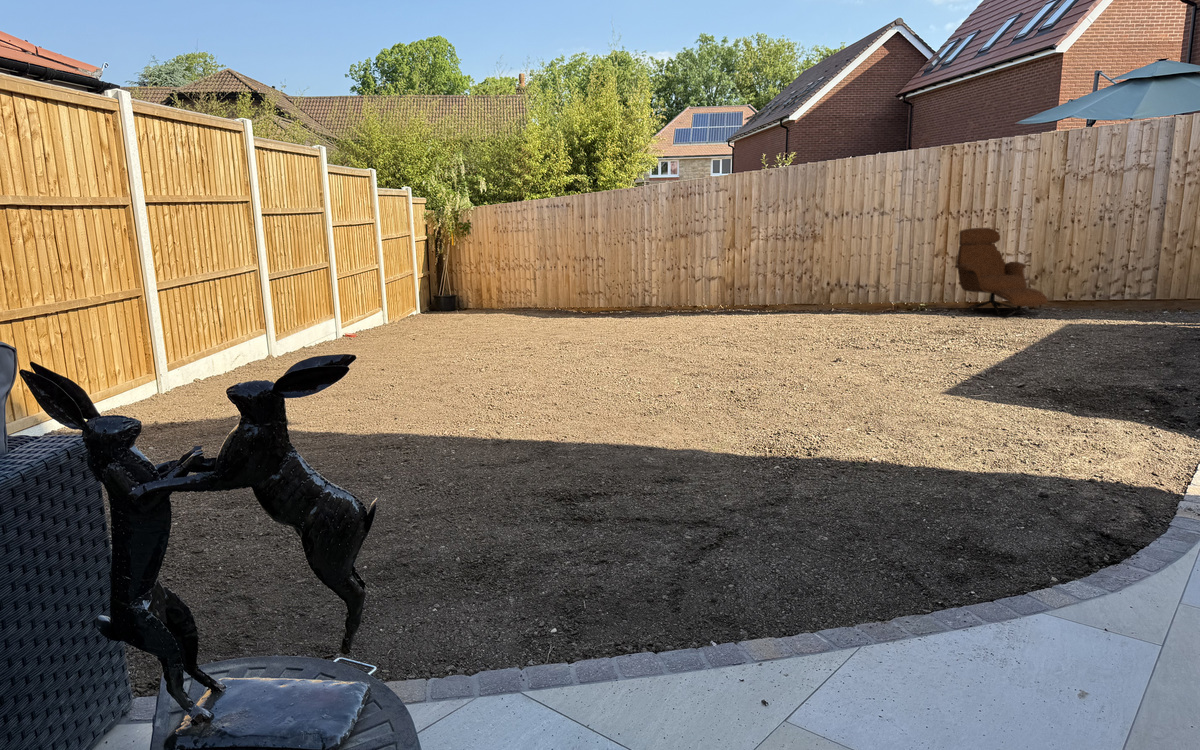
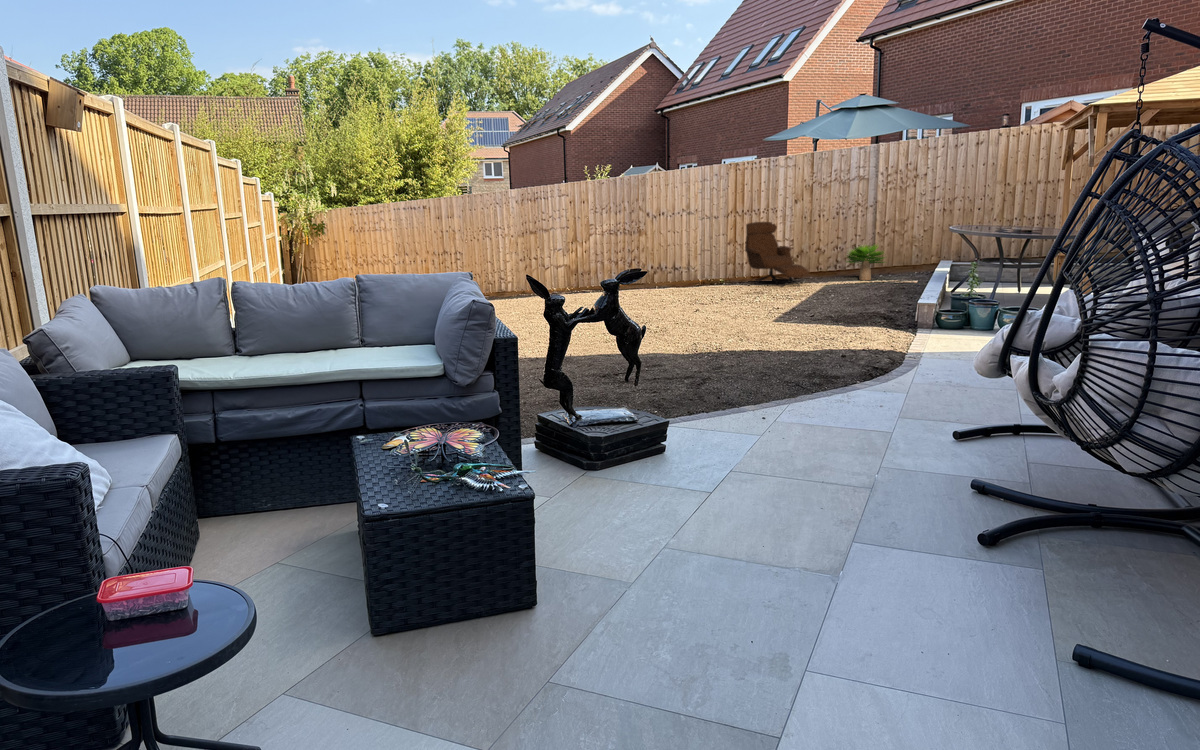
potted plant: none [1104,261,1183,315] -> present [846,245,885,280]

